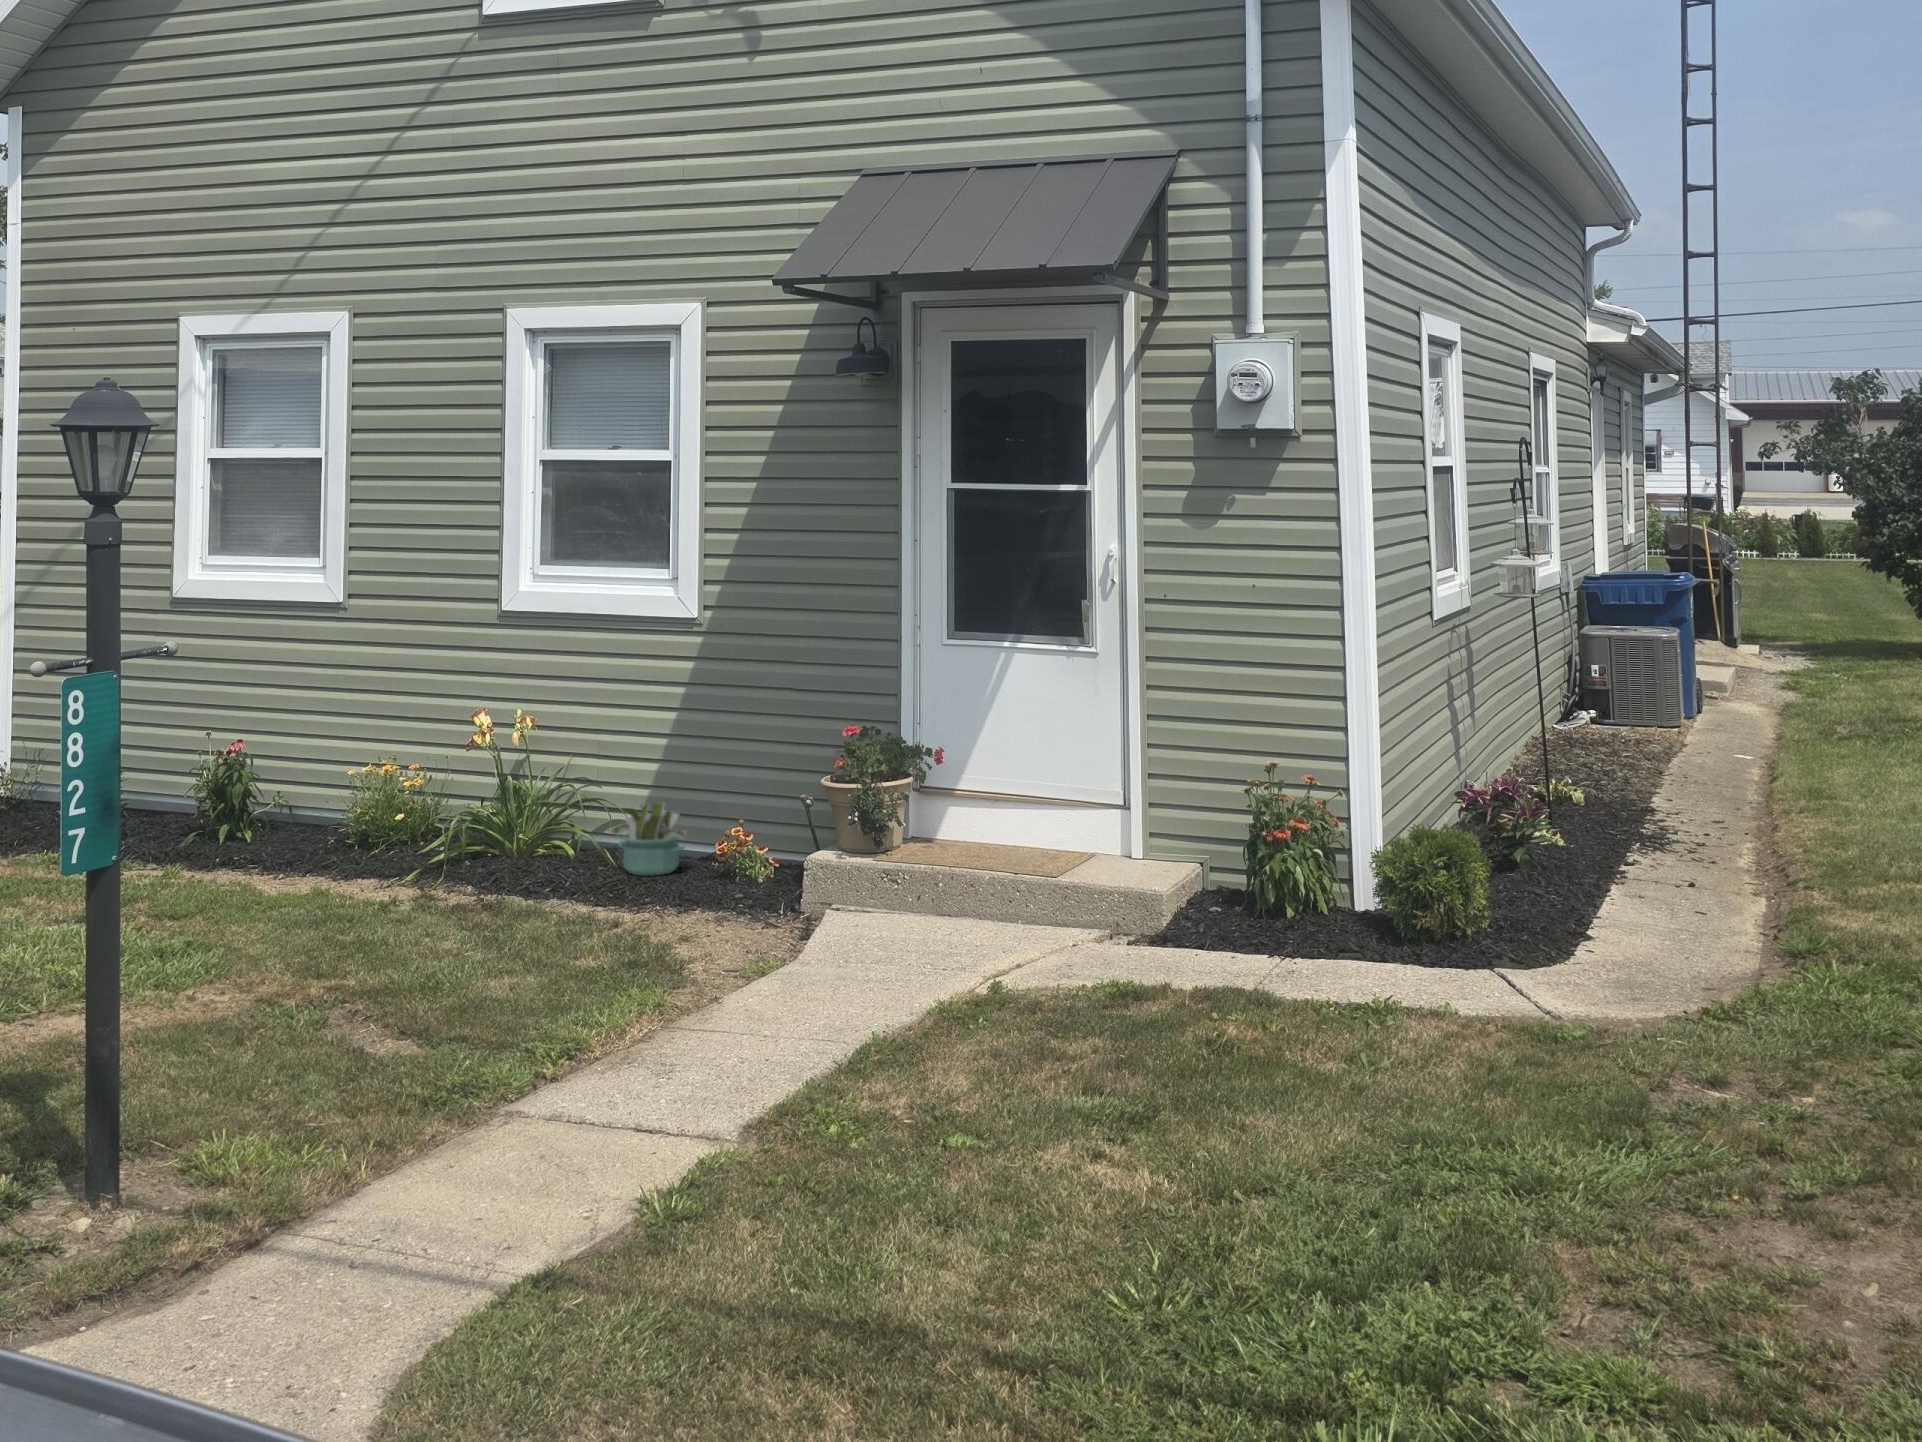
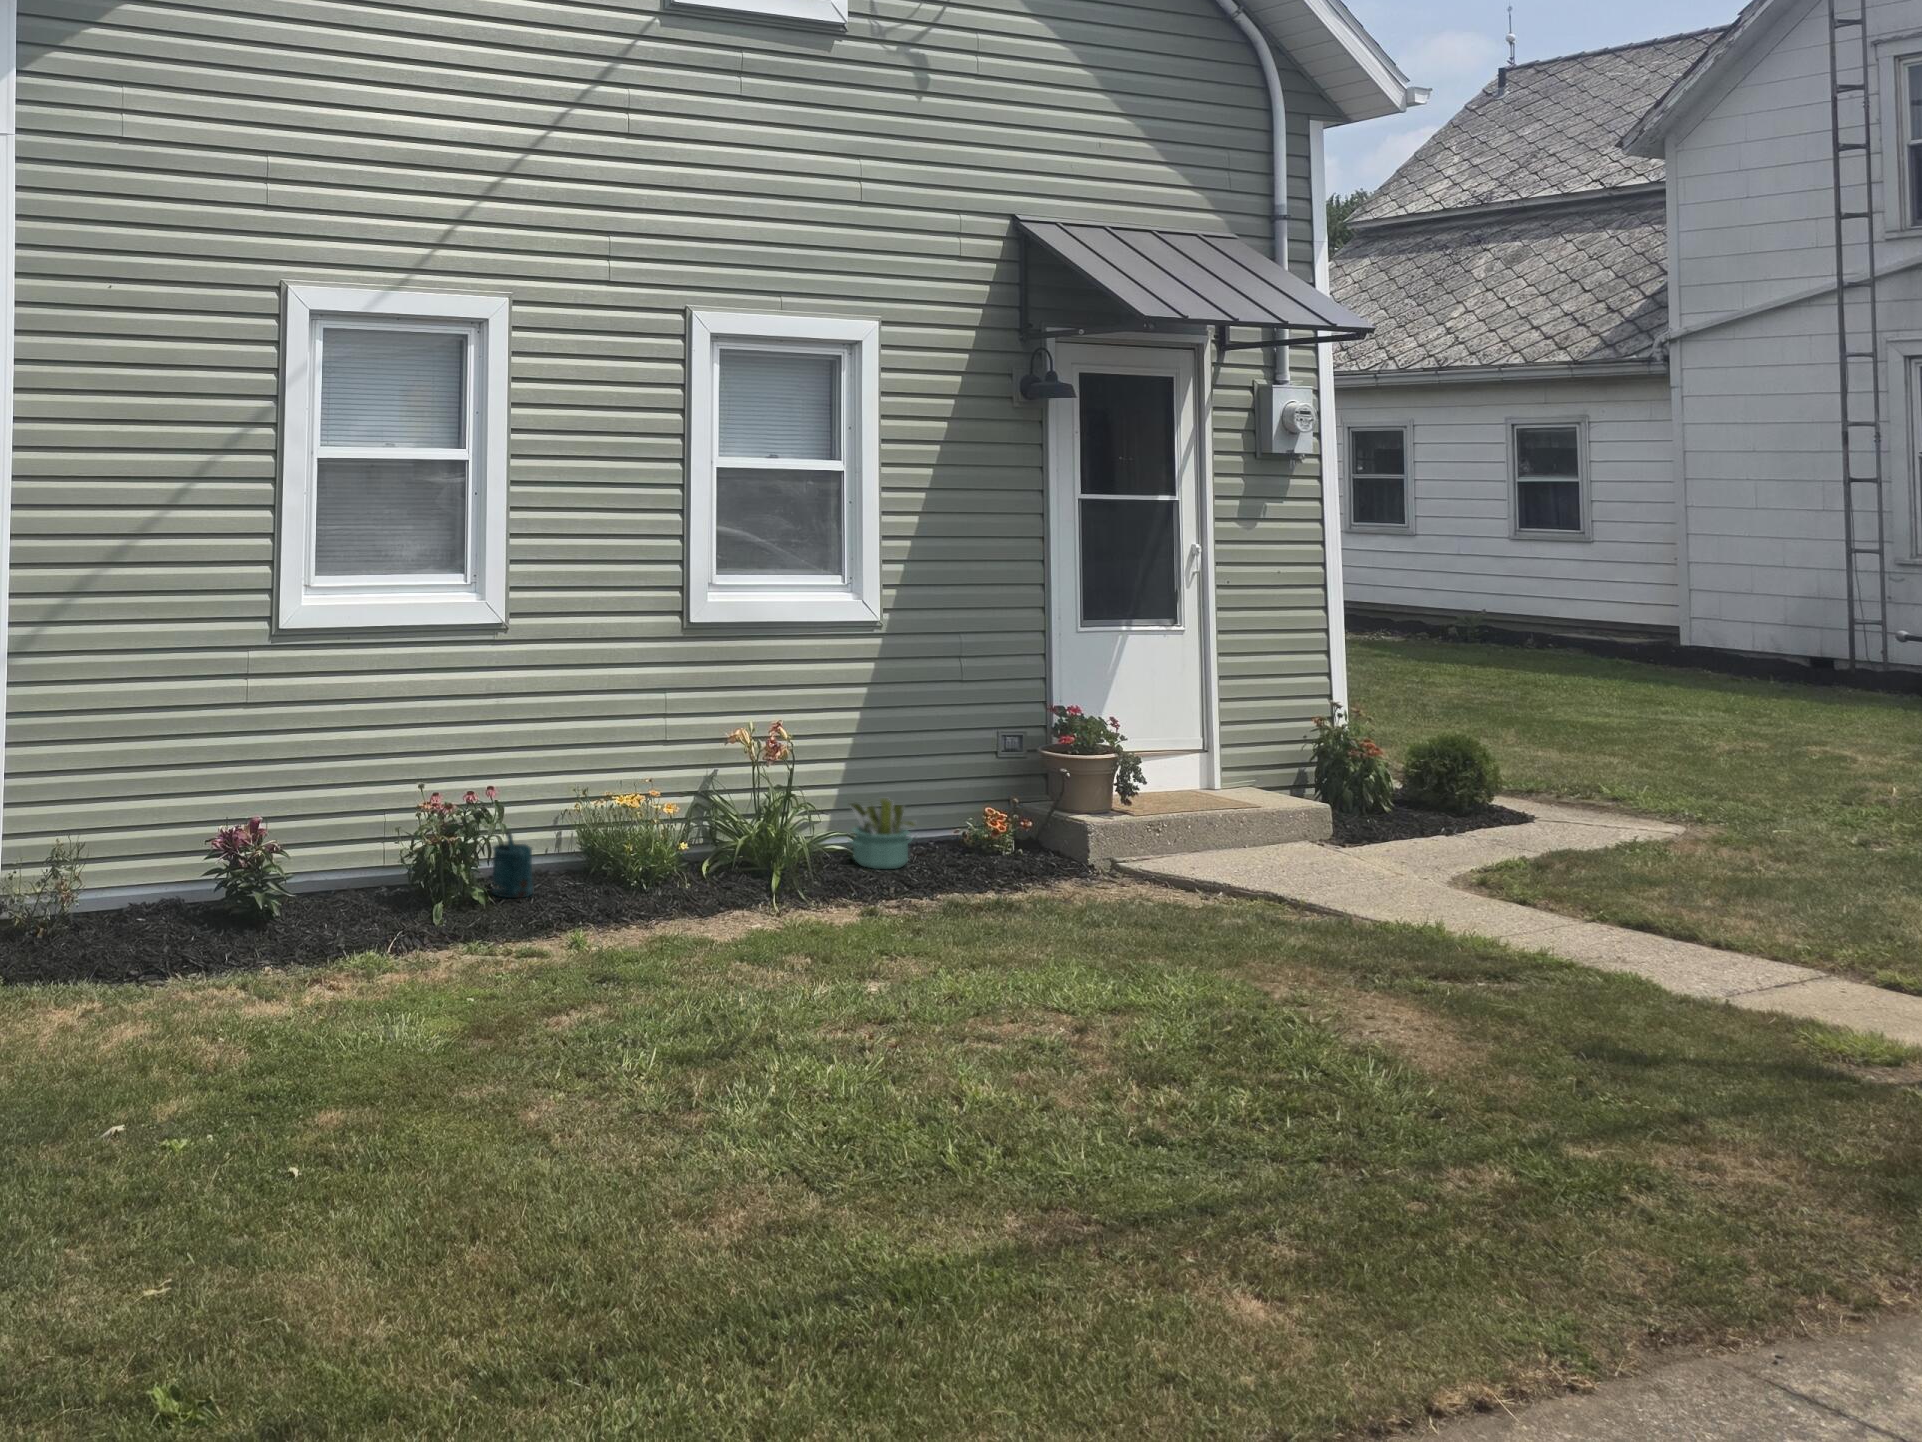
watering can: none [268,788,340,846] -> present [492,832,533,898]

